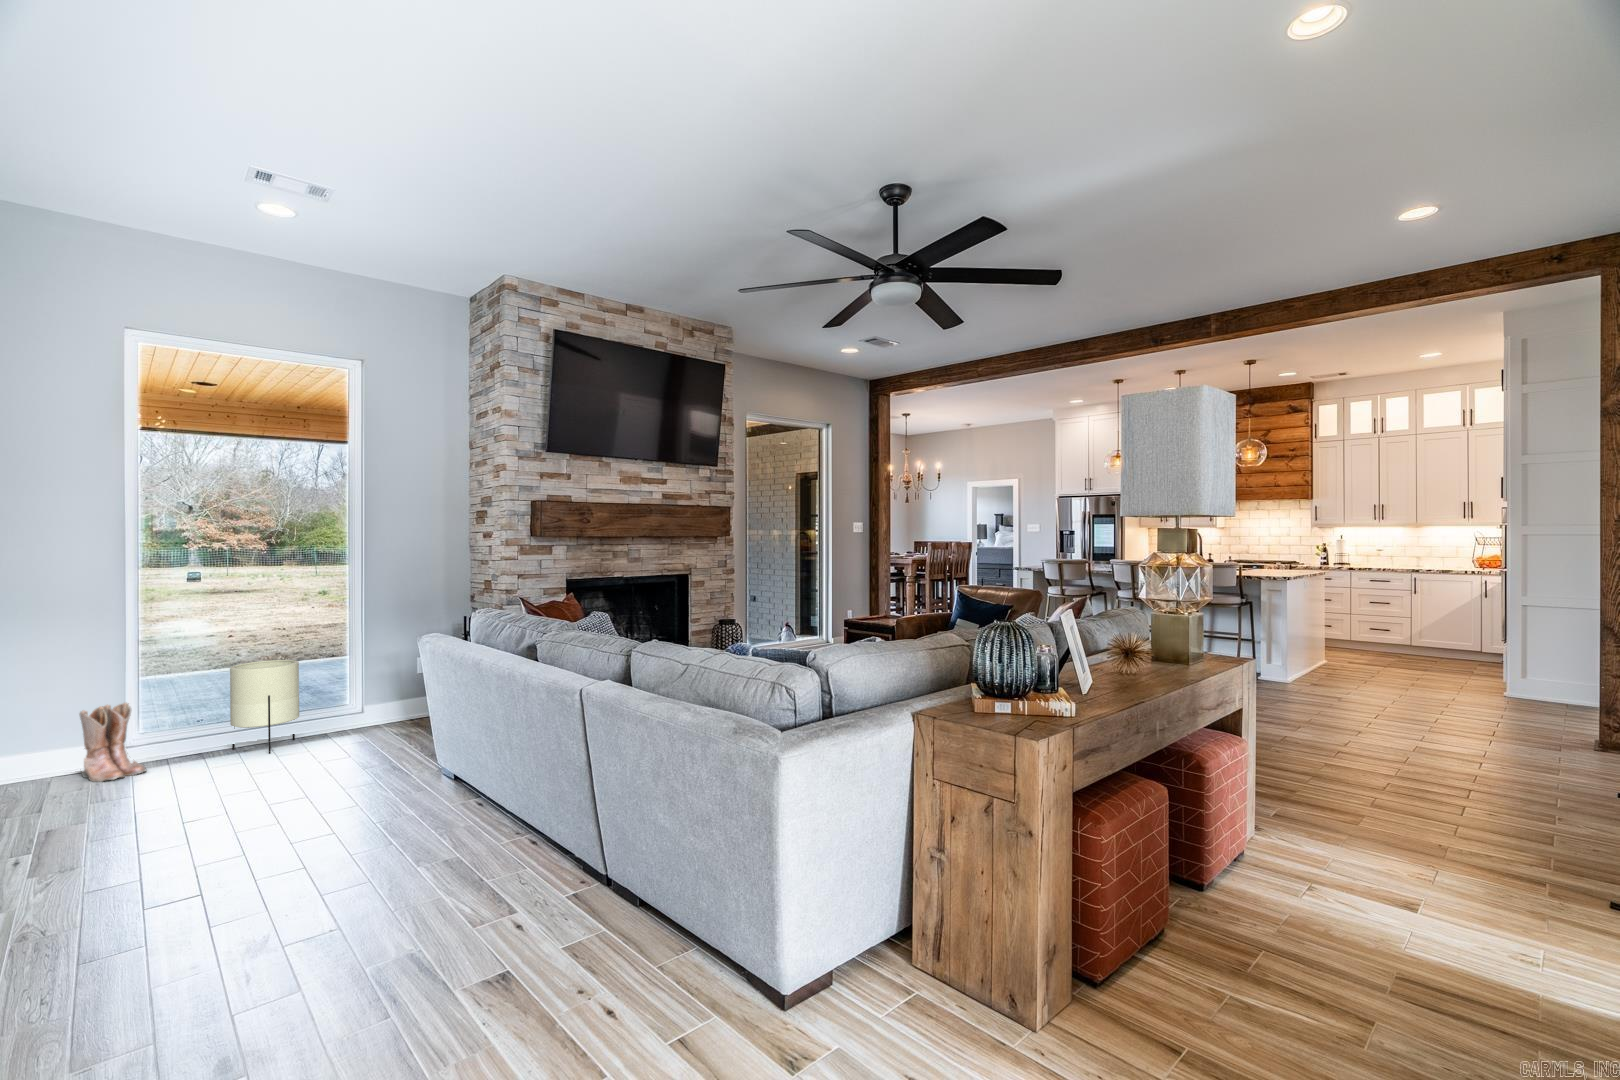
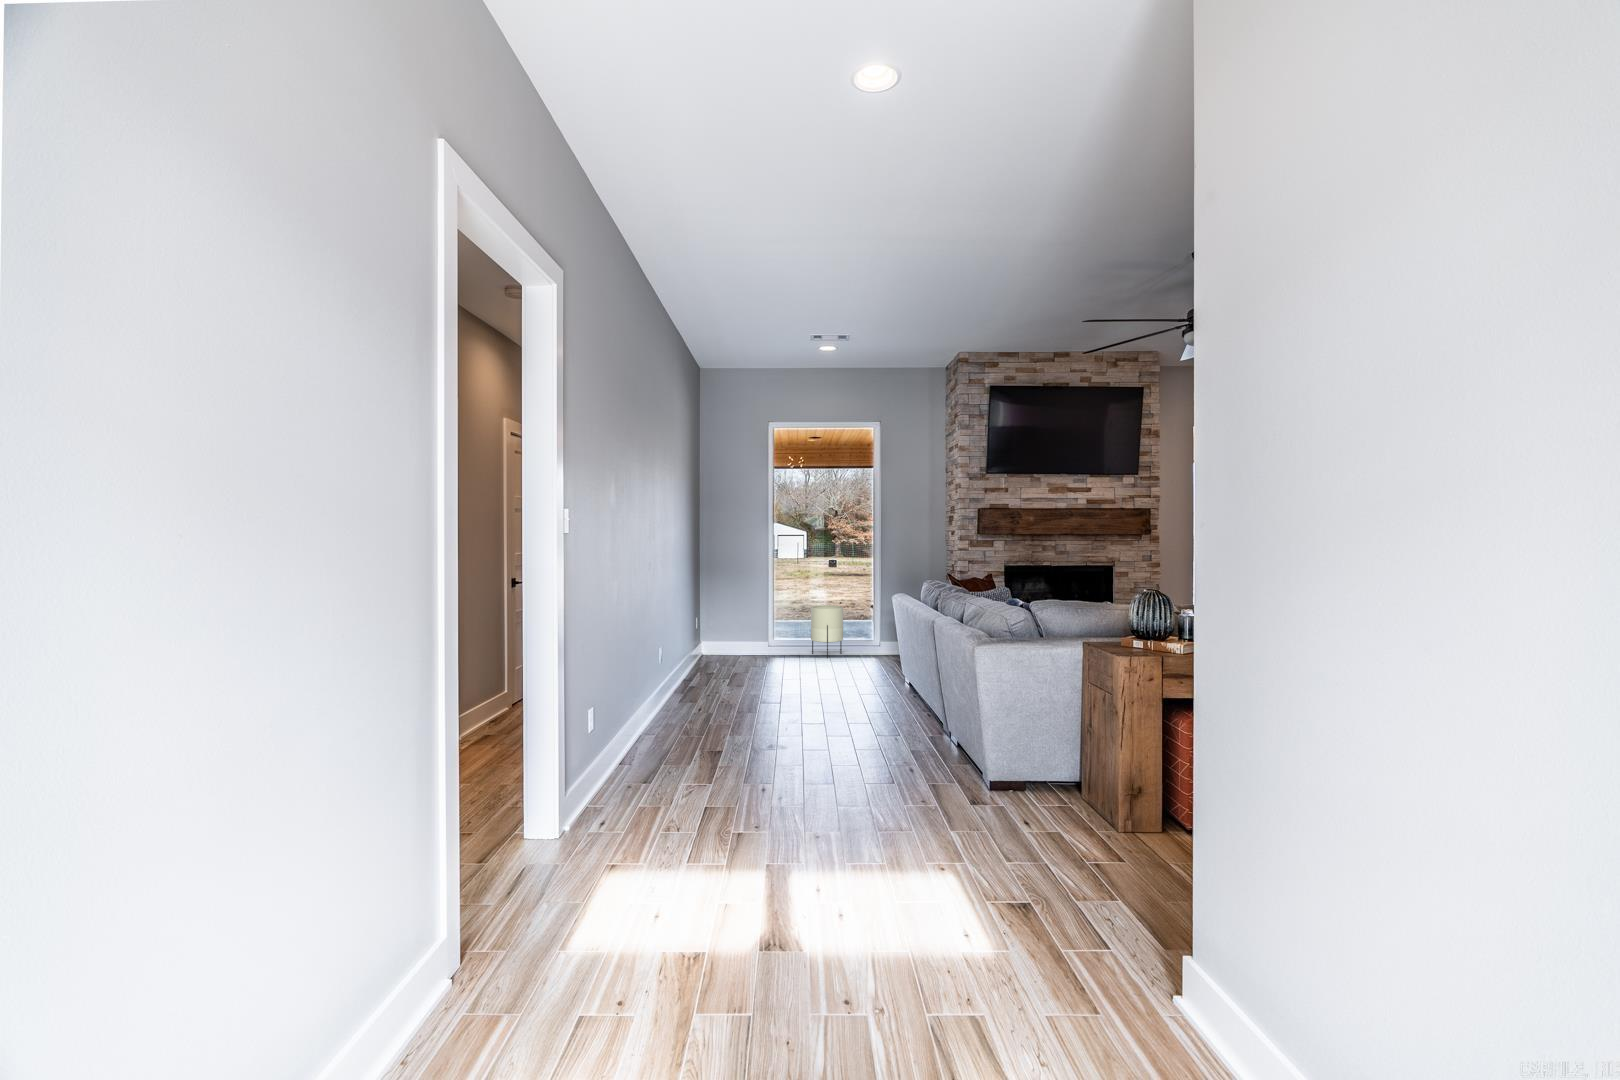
boots: present [79,703,146,782] -> none [750,620,775,659]

